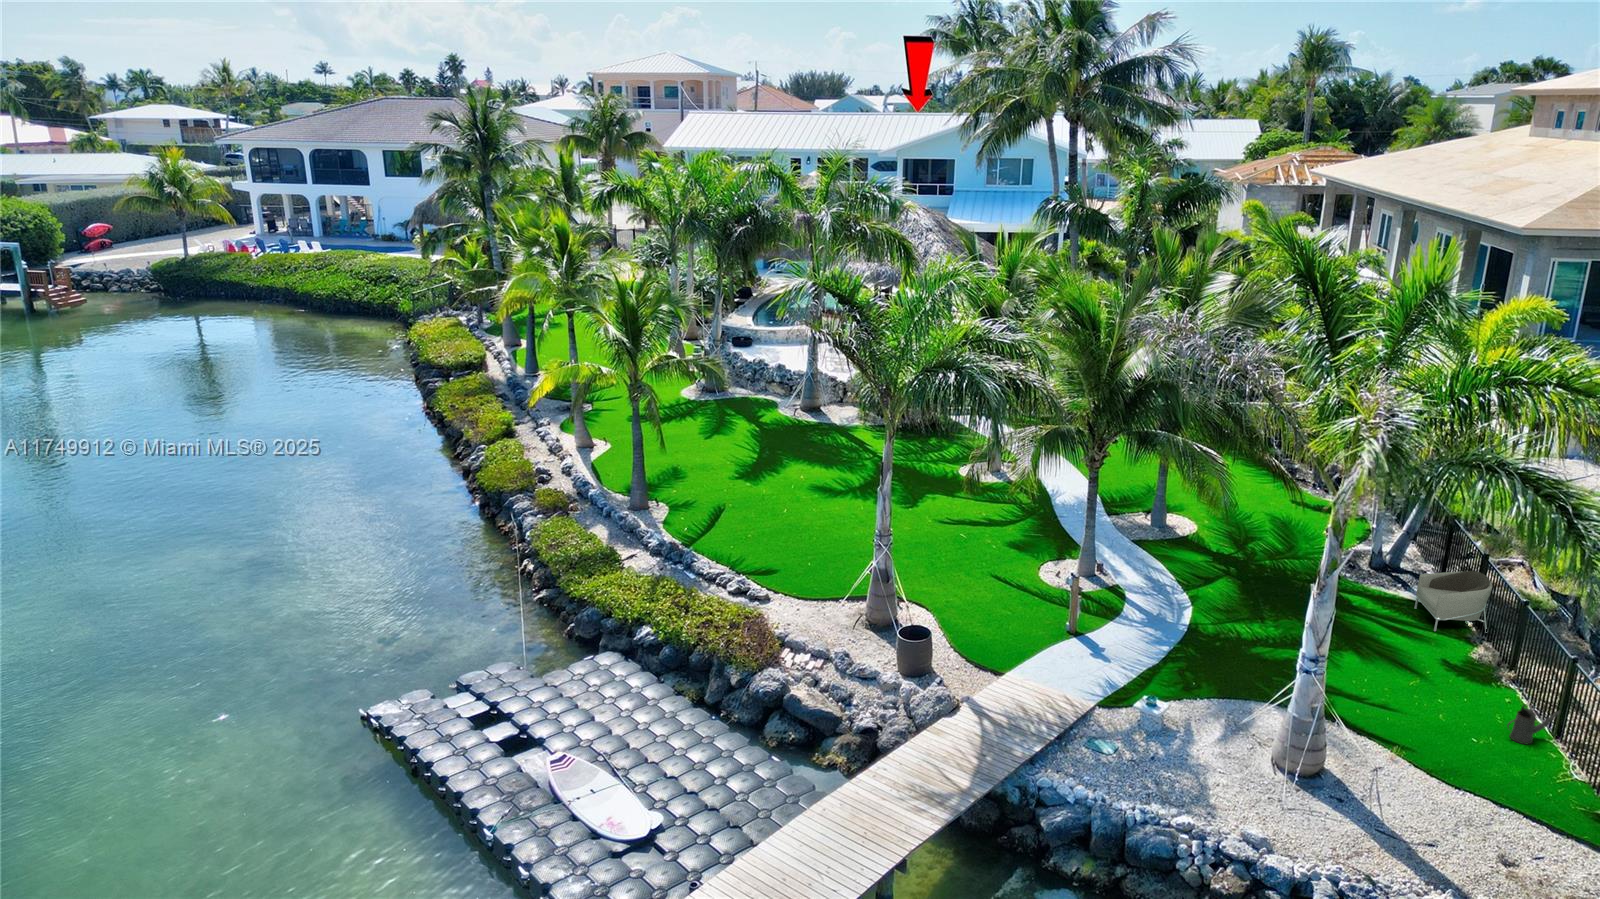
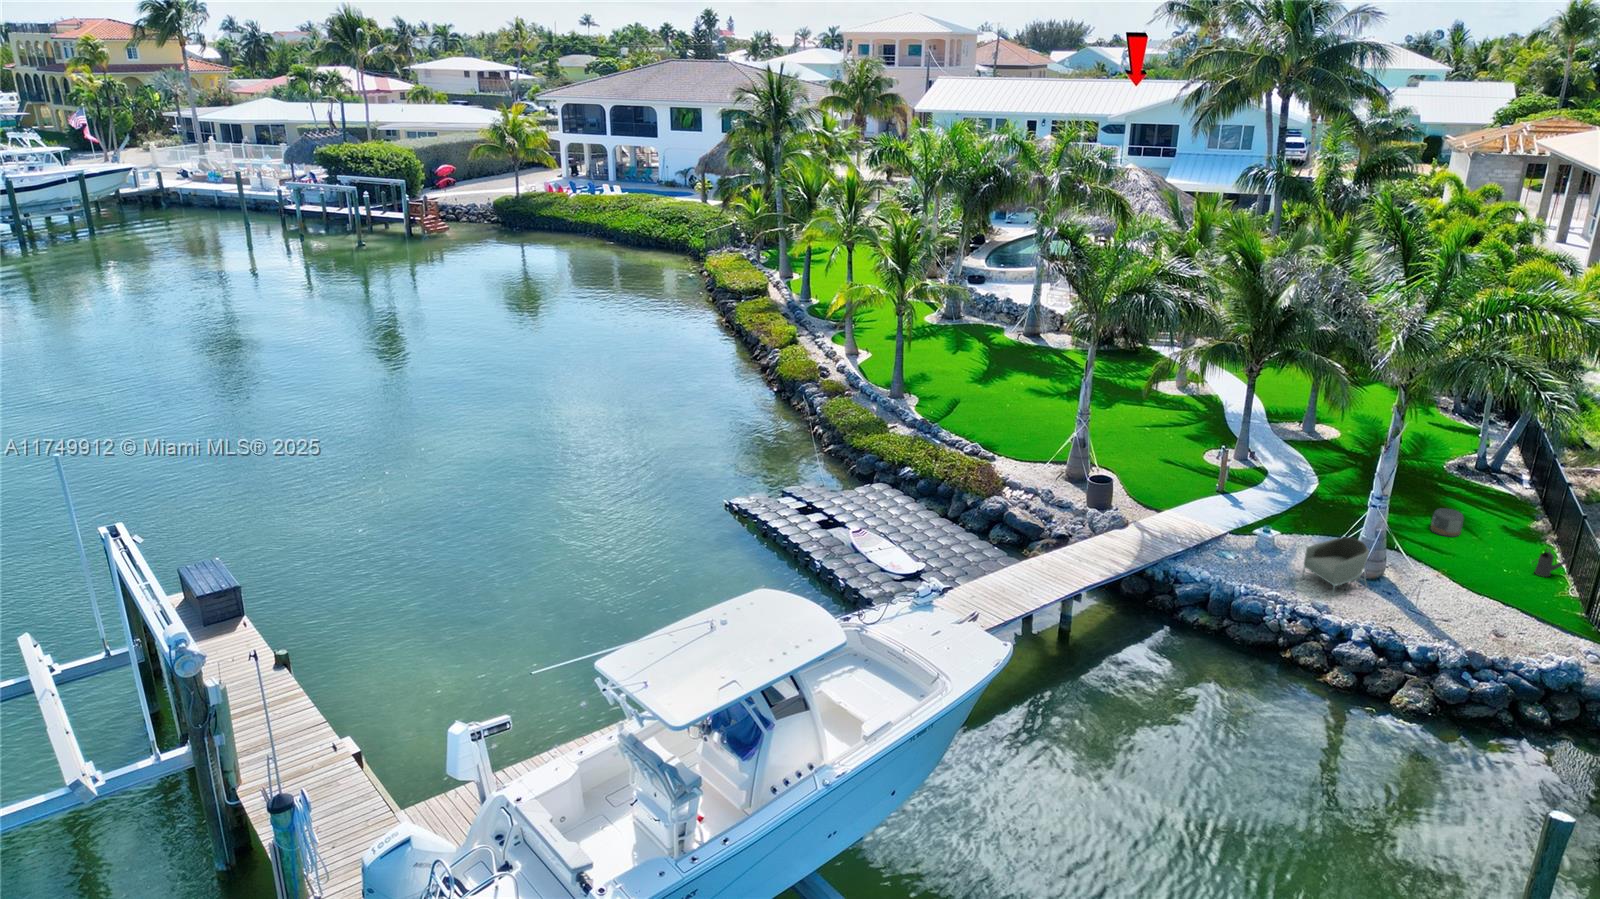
armchair: present [1415,571,1492,633] -> present [1303,537,1369,595]
pouf: none [1354,643,1397,684] -> present [1430,508,1464,537]

